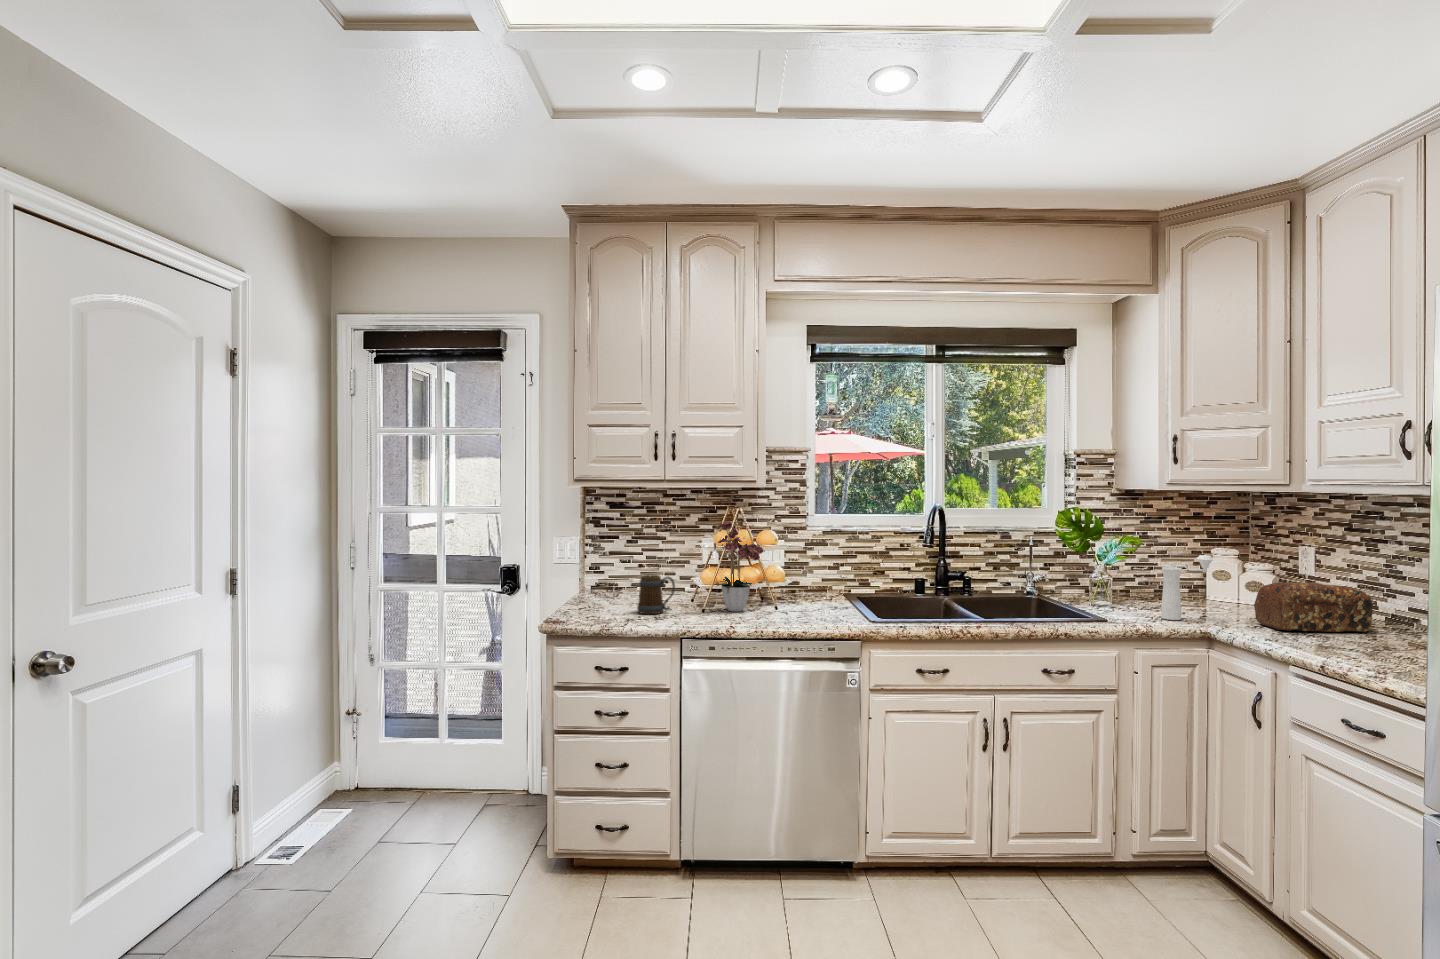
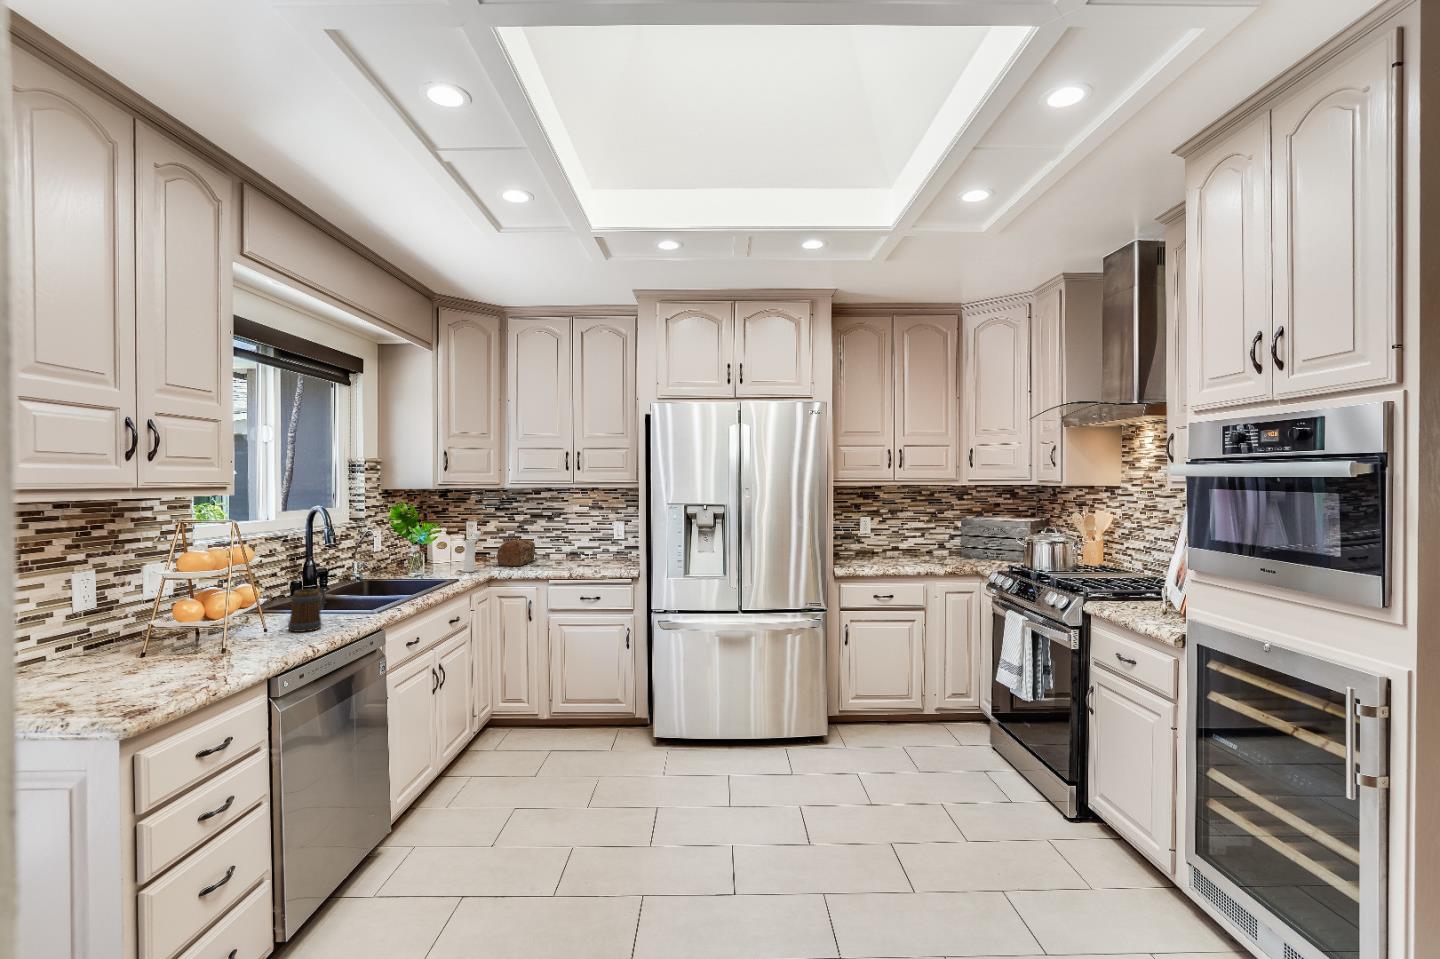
flower arrangement: present [714,521,764,612] -> none [204,537,267,649]
mug: present [637,575,675,614] -> present [288,588,325,632]

